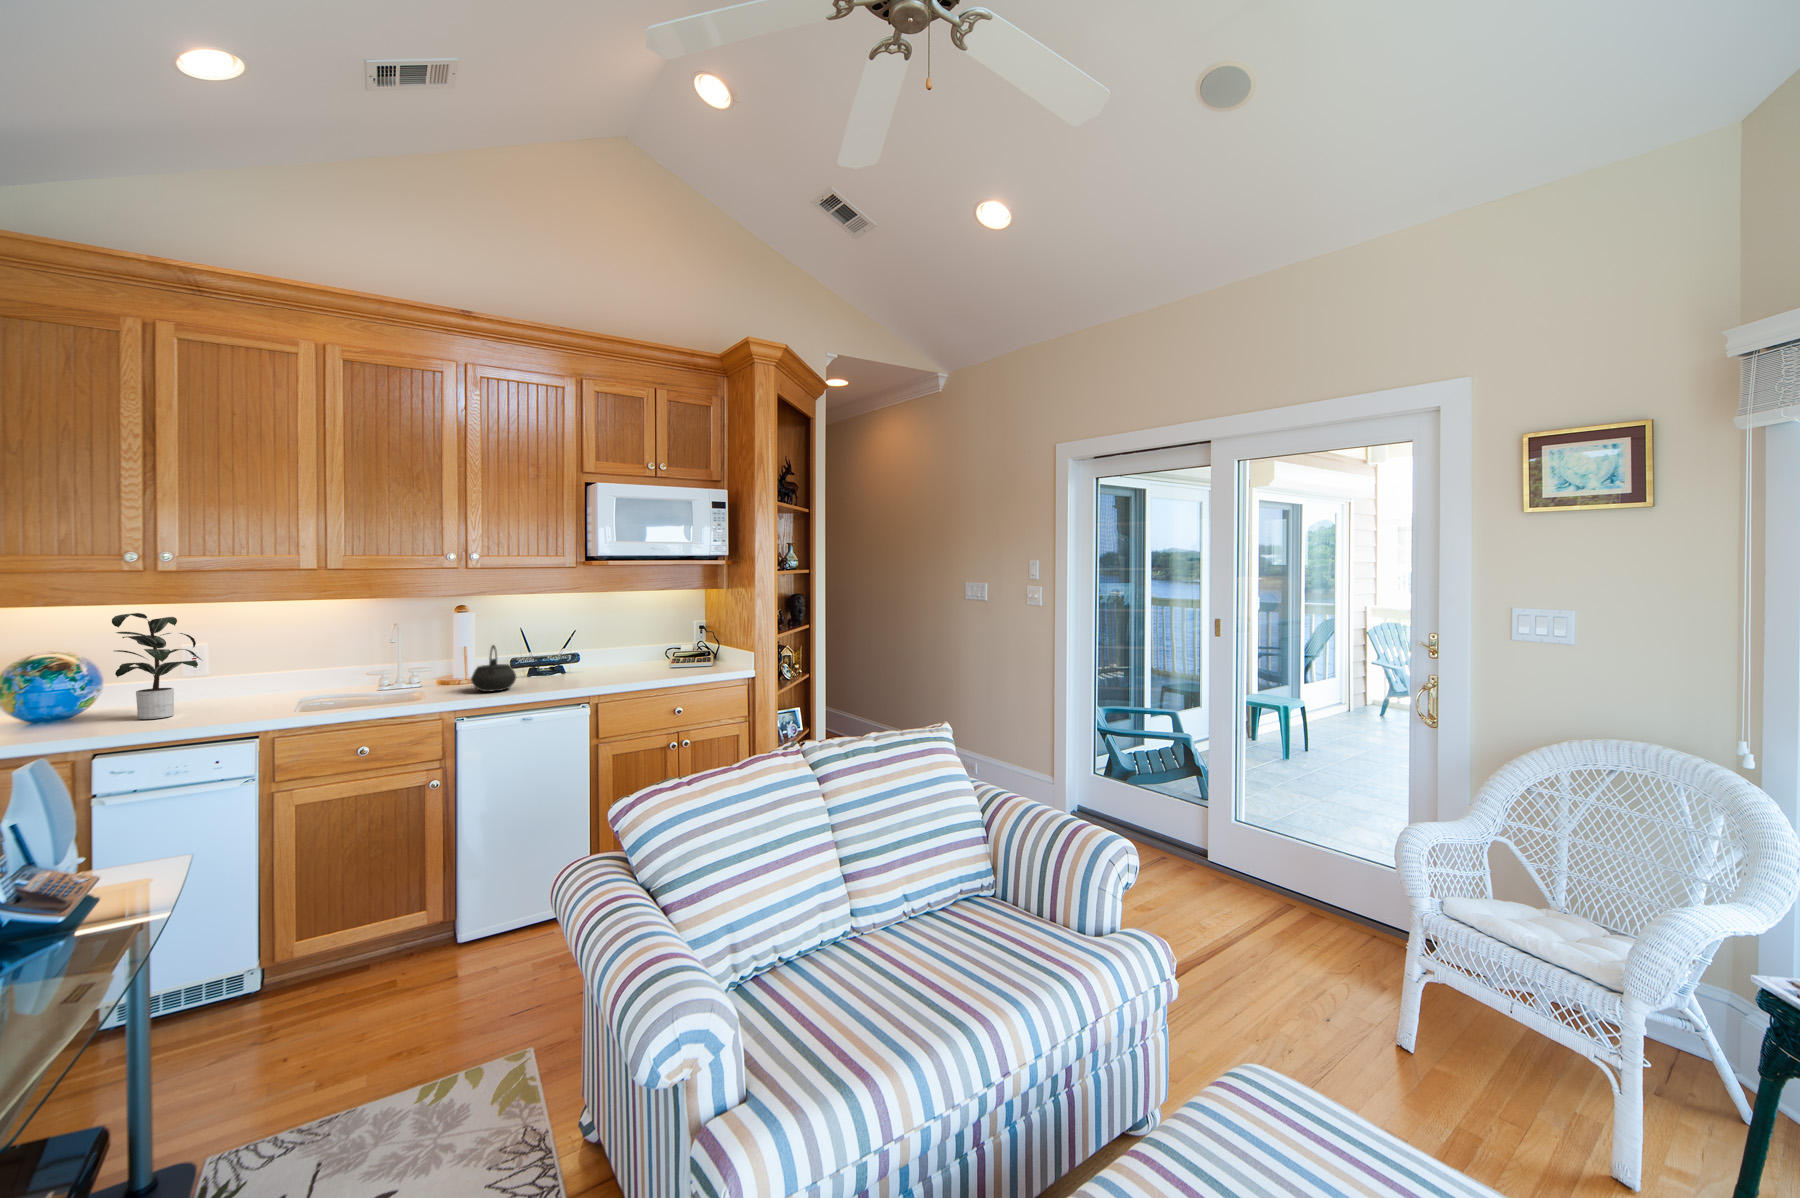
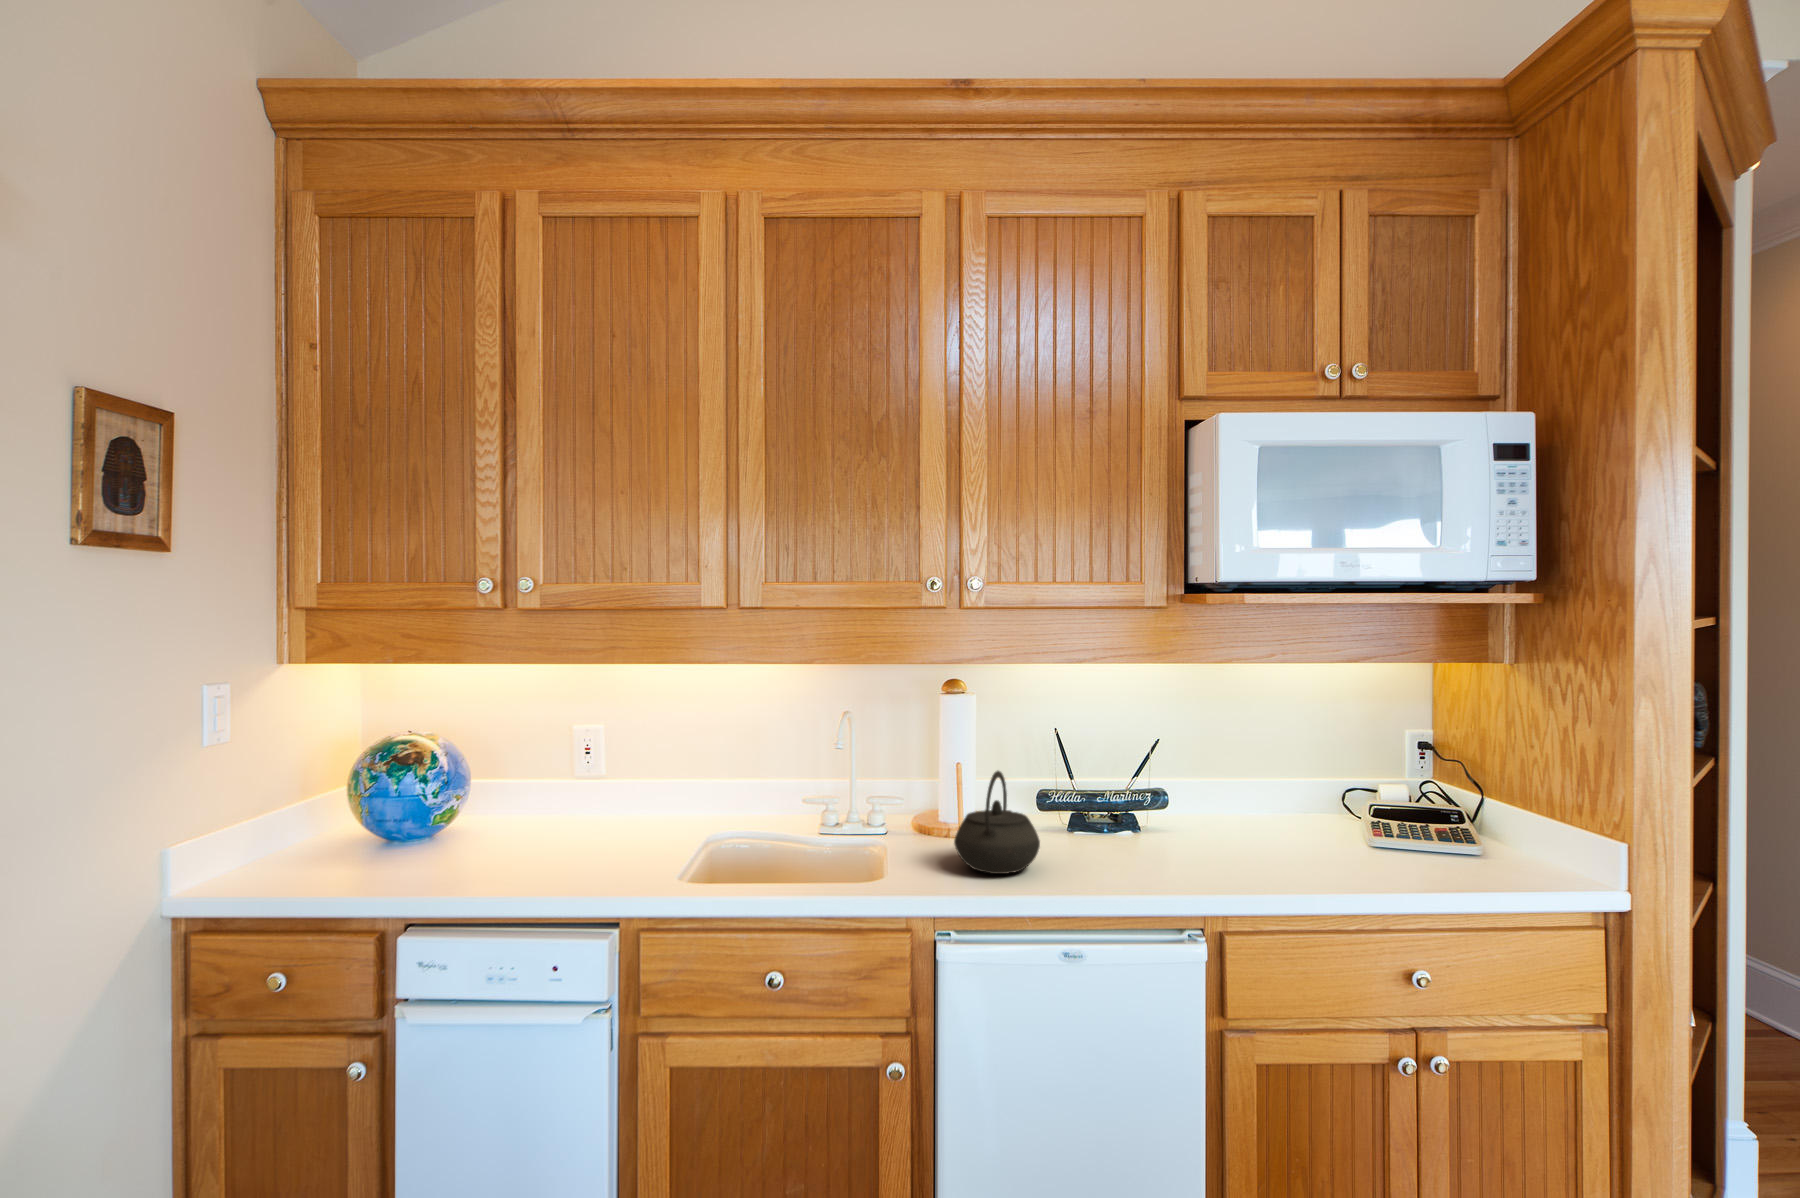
potted plant: present [112,613,201,719] -> none [430,679,589,855]

